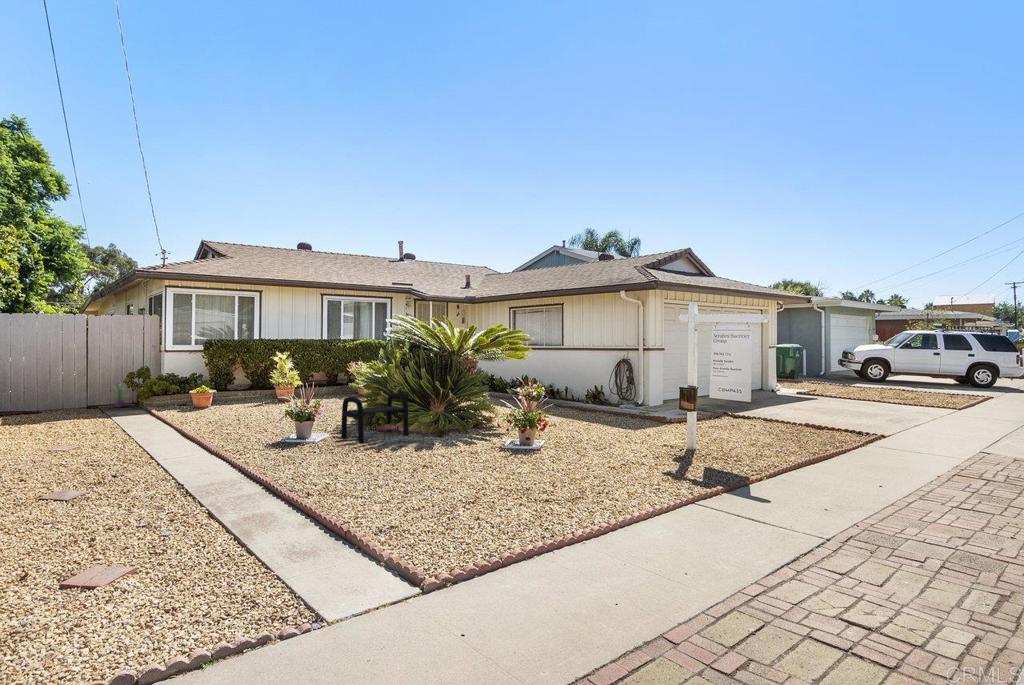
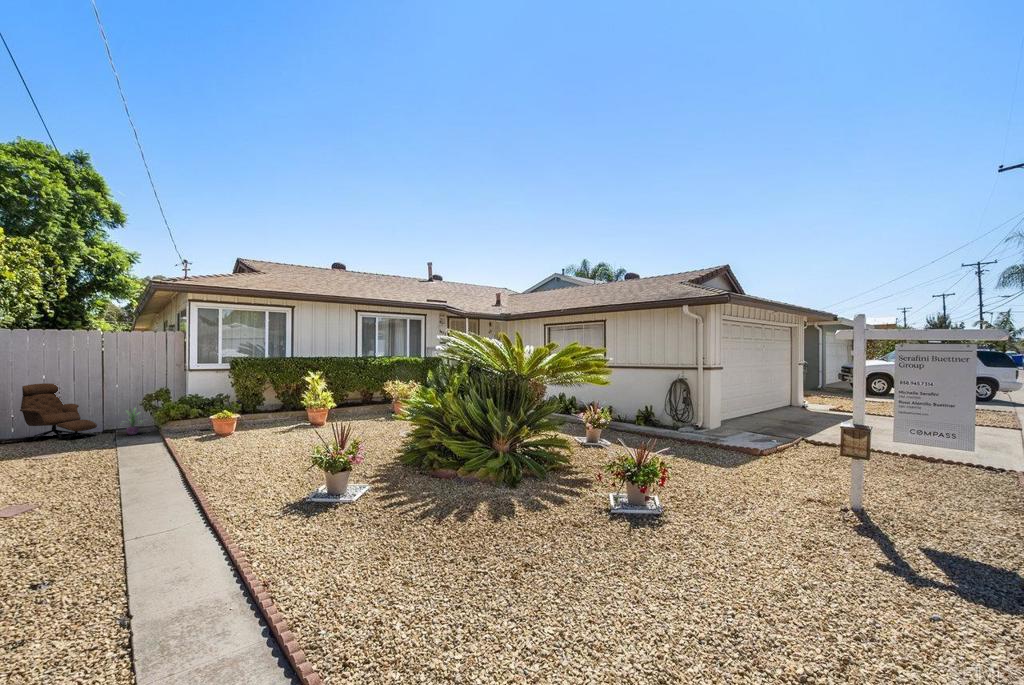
lounge chair: none [23,361,88,410] -> present [20,383,97,440]
bench: present [341,393,409,442] -> none [390,428,472,496]

